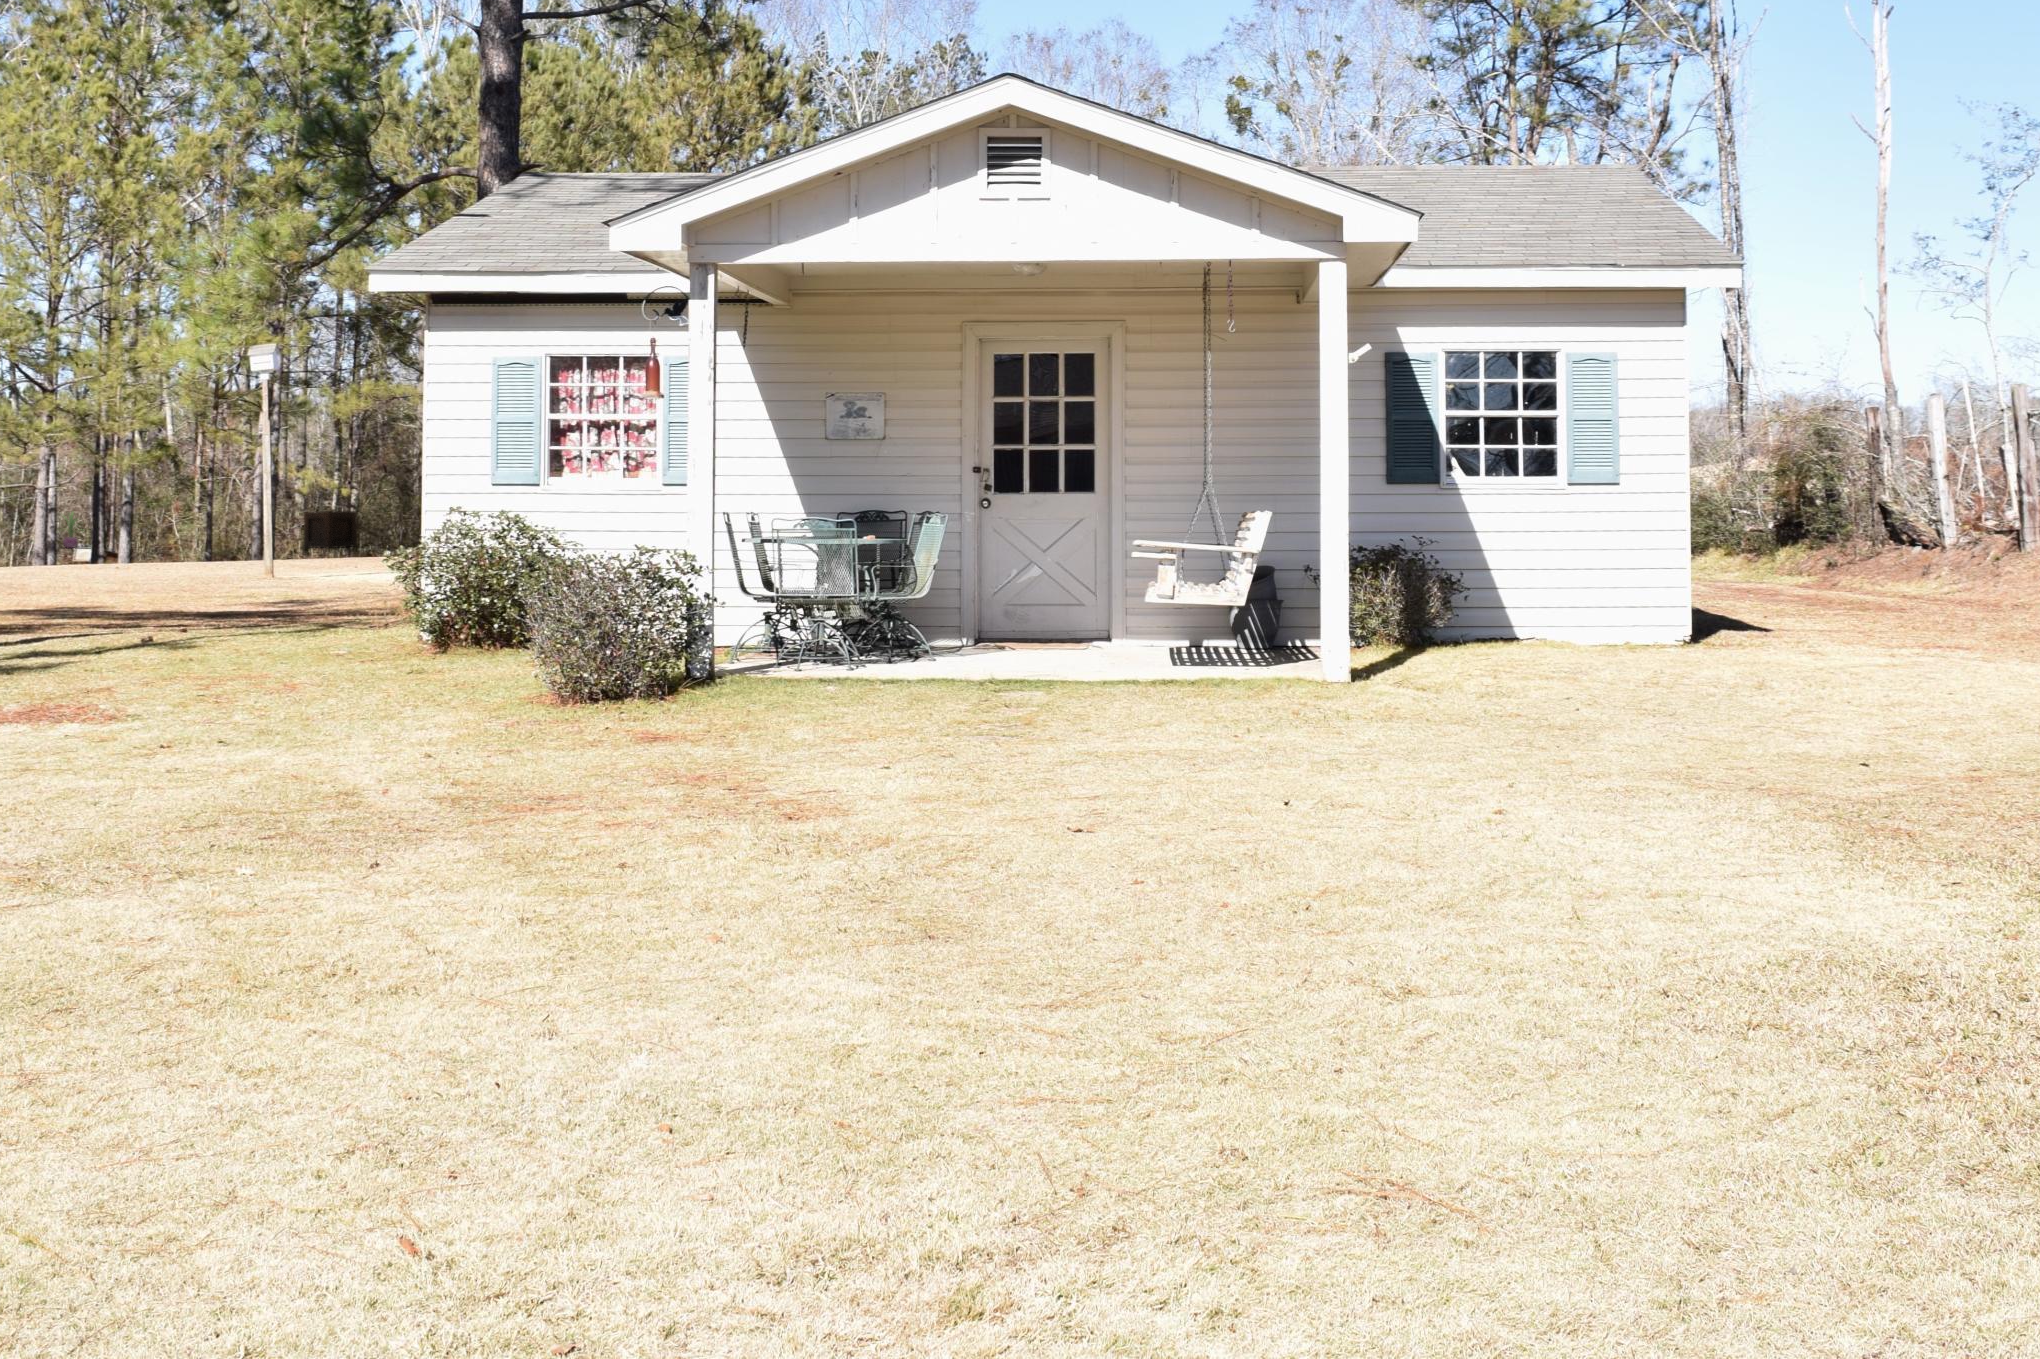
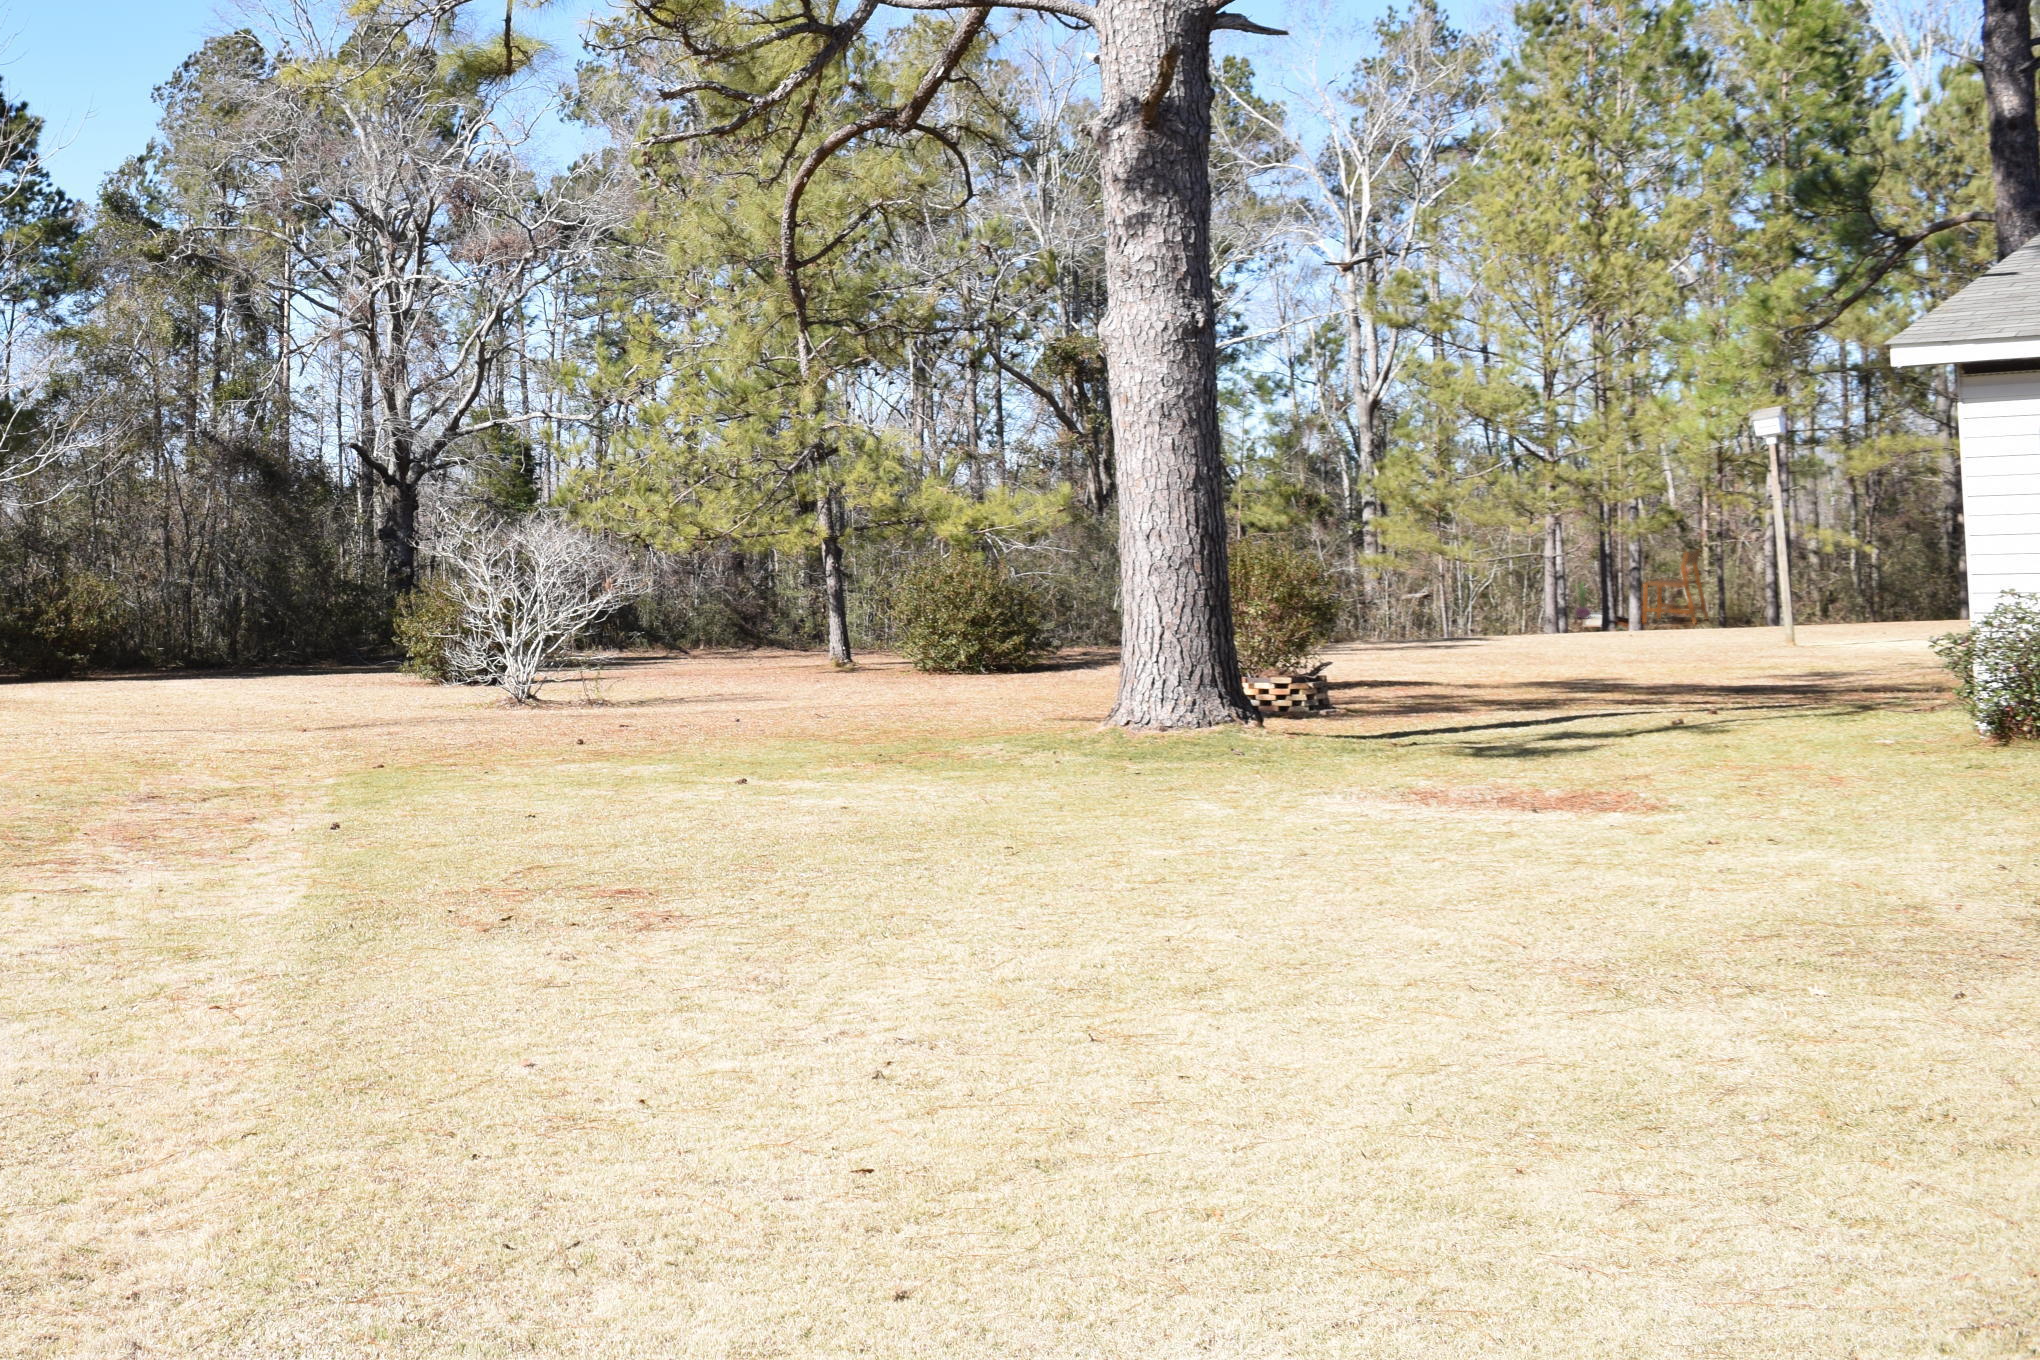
bench: none [124,479,184,550] -> present [1642,550,1708,624]
wooden crate: present [304,511,357,548] -> none [1856,587,1931,631]

